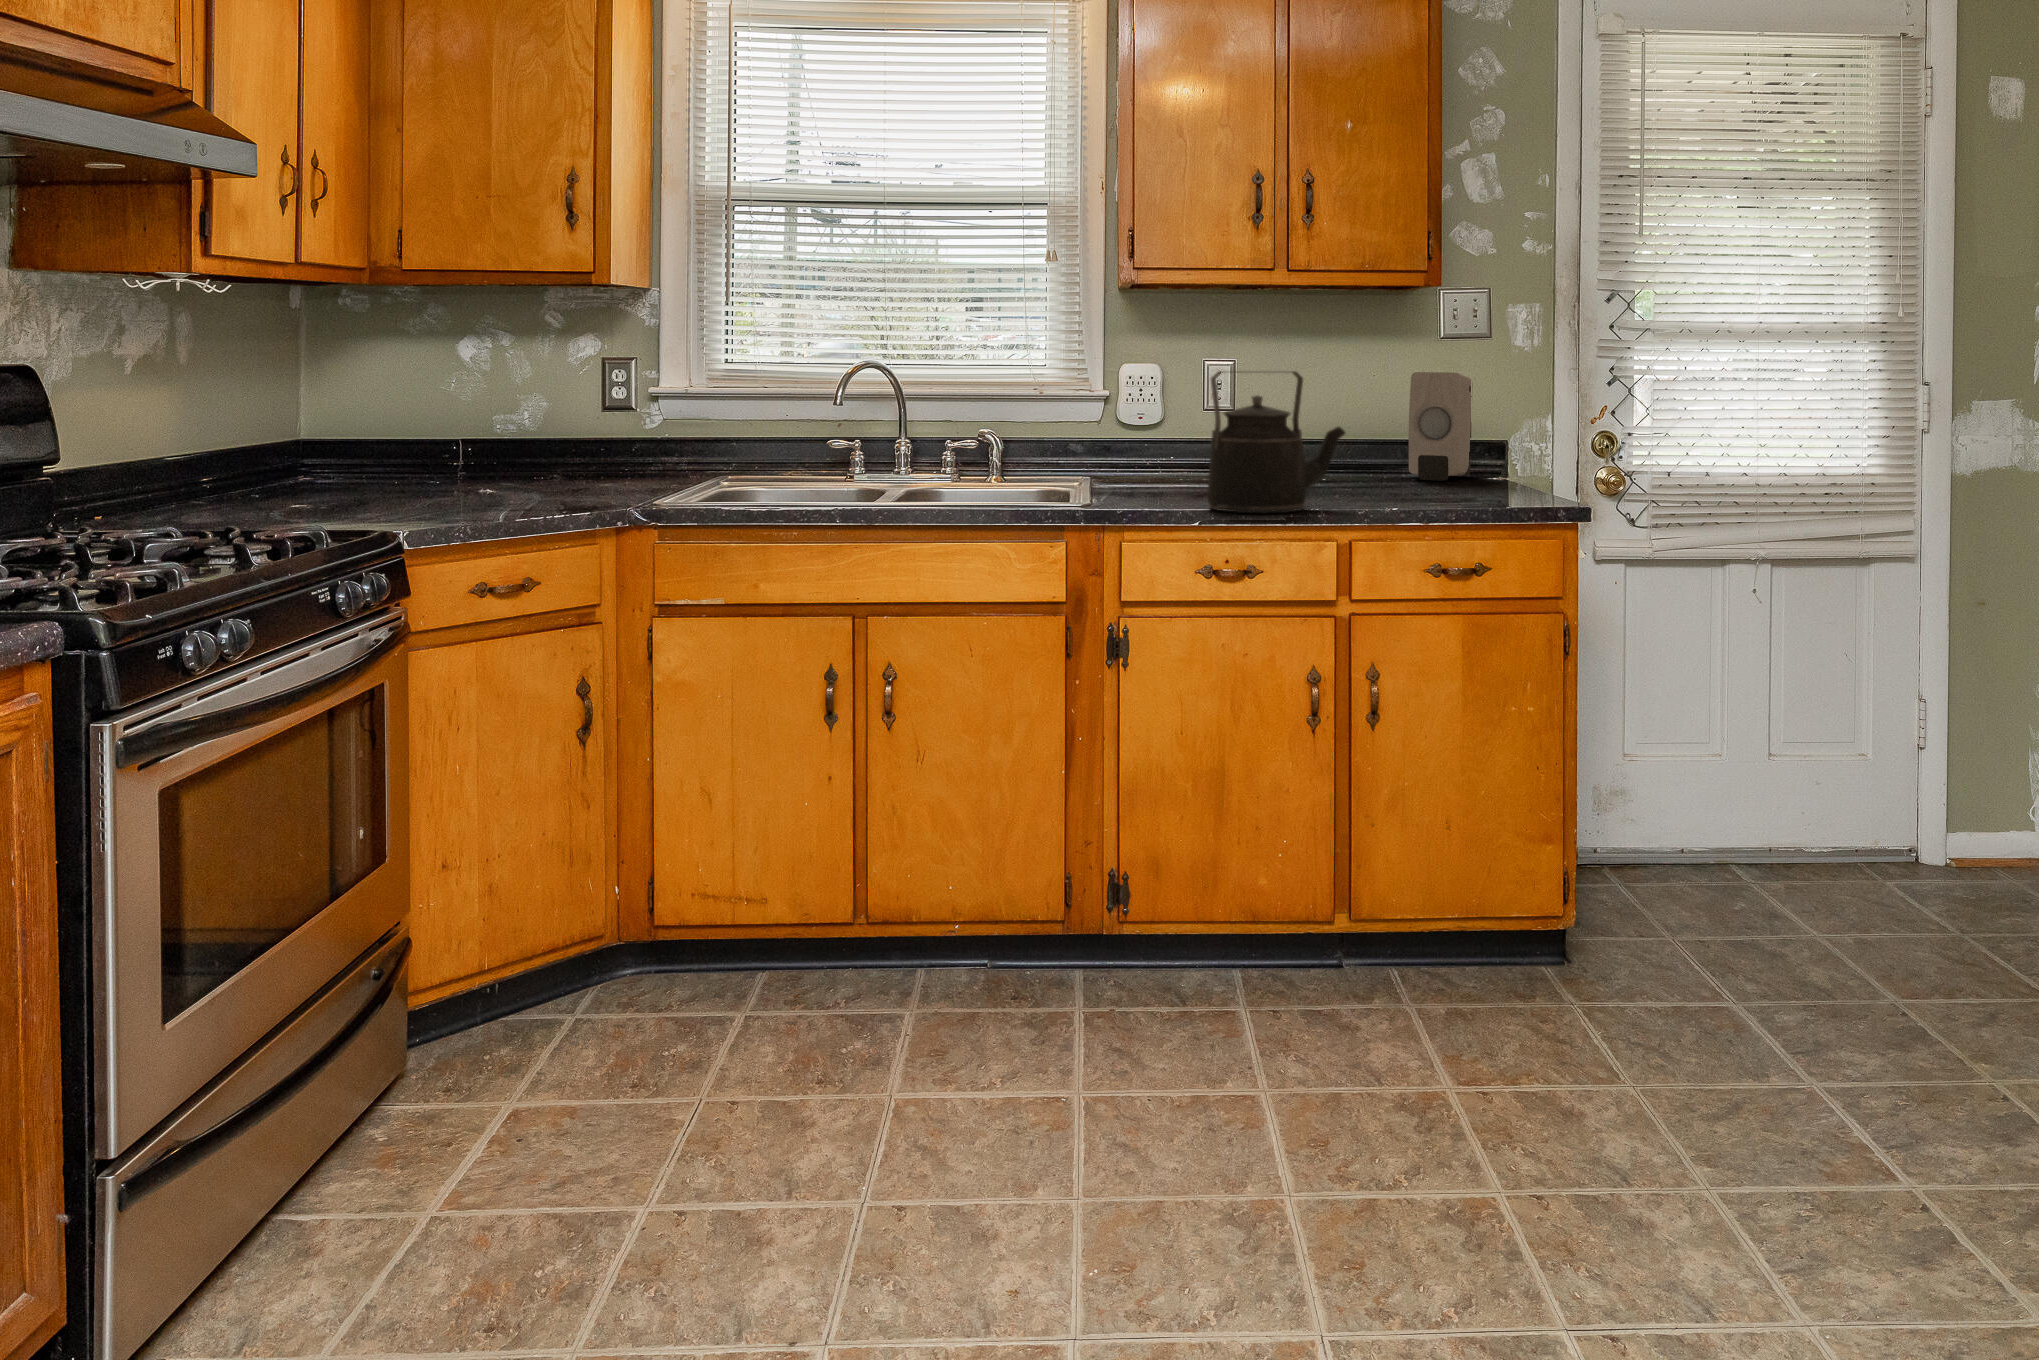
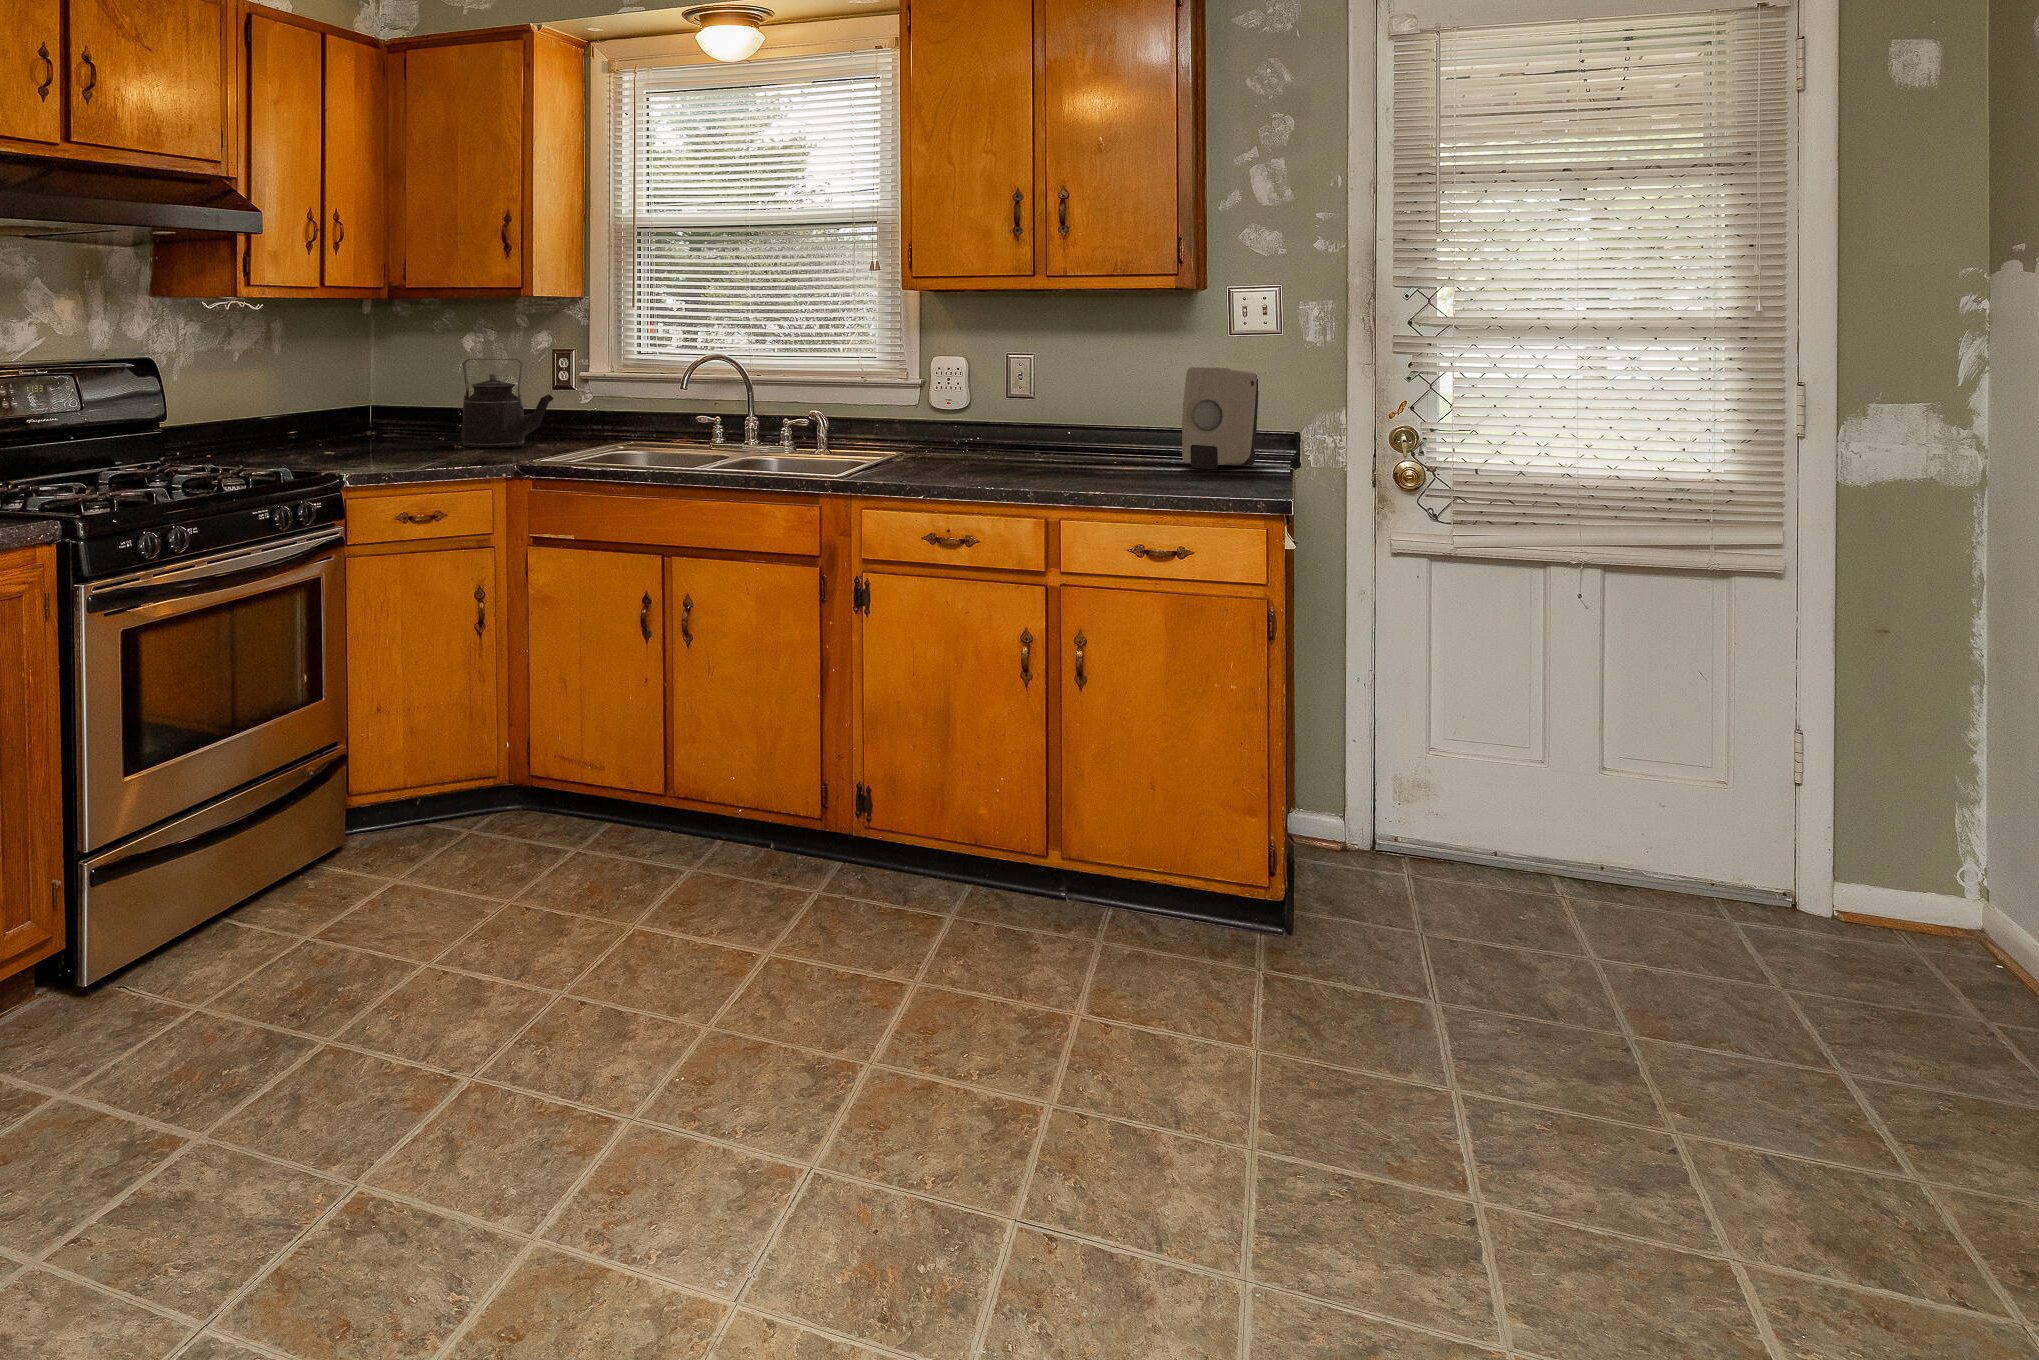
kettle: present [1207,371,1345,513] -> present [462,359,553,448]

